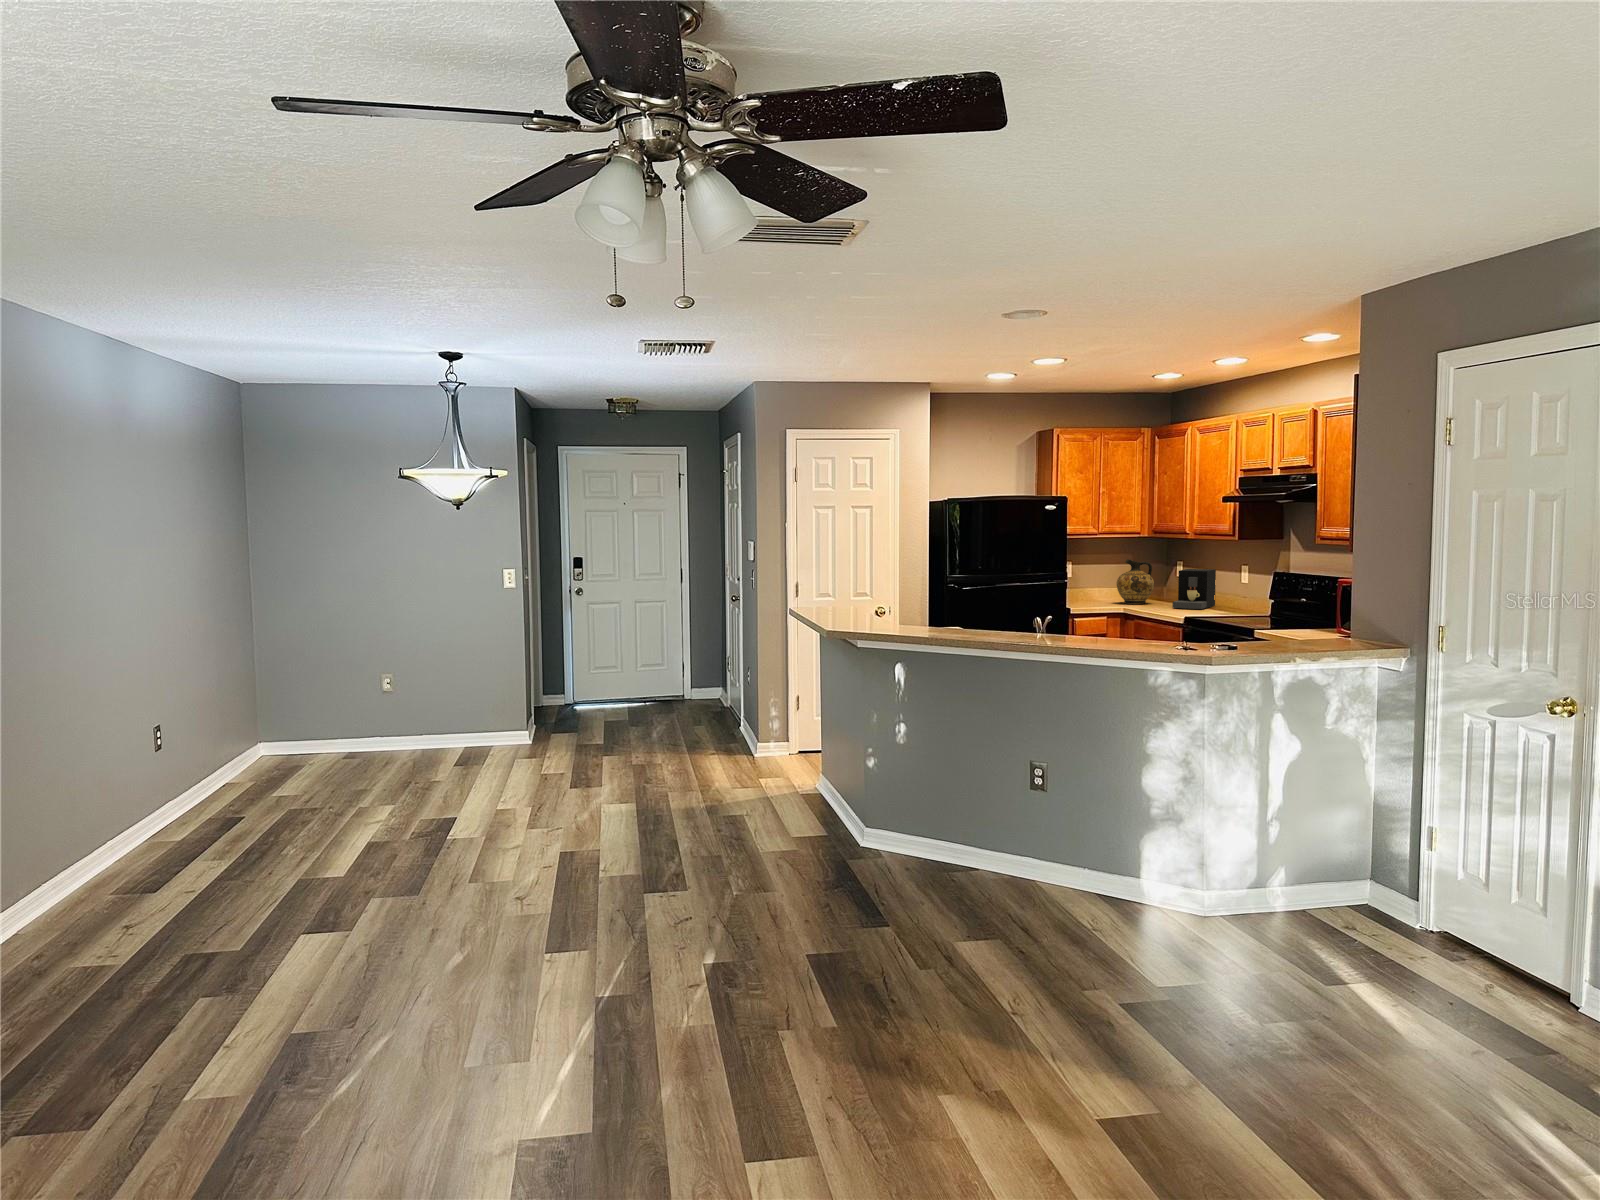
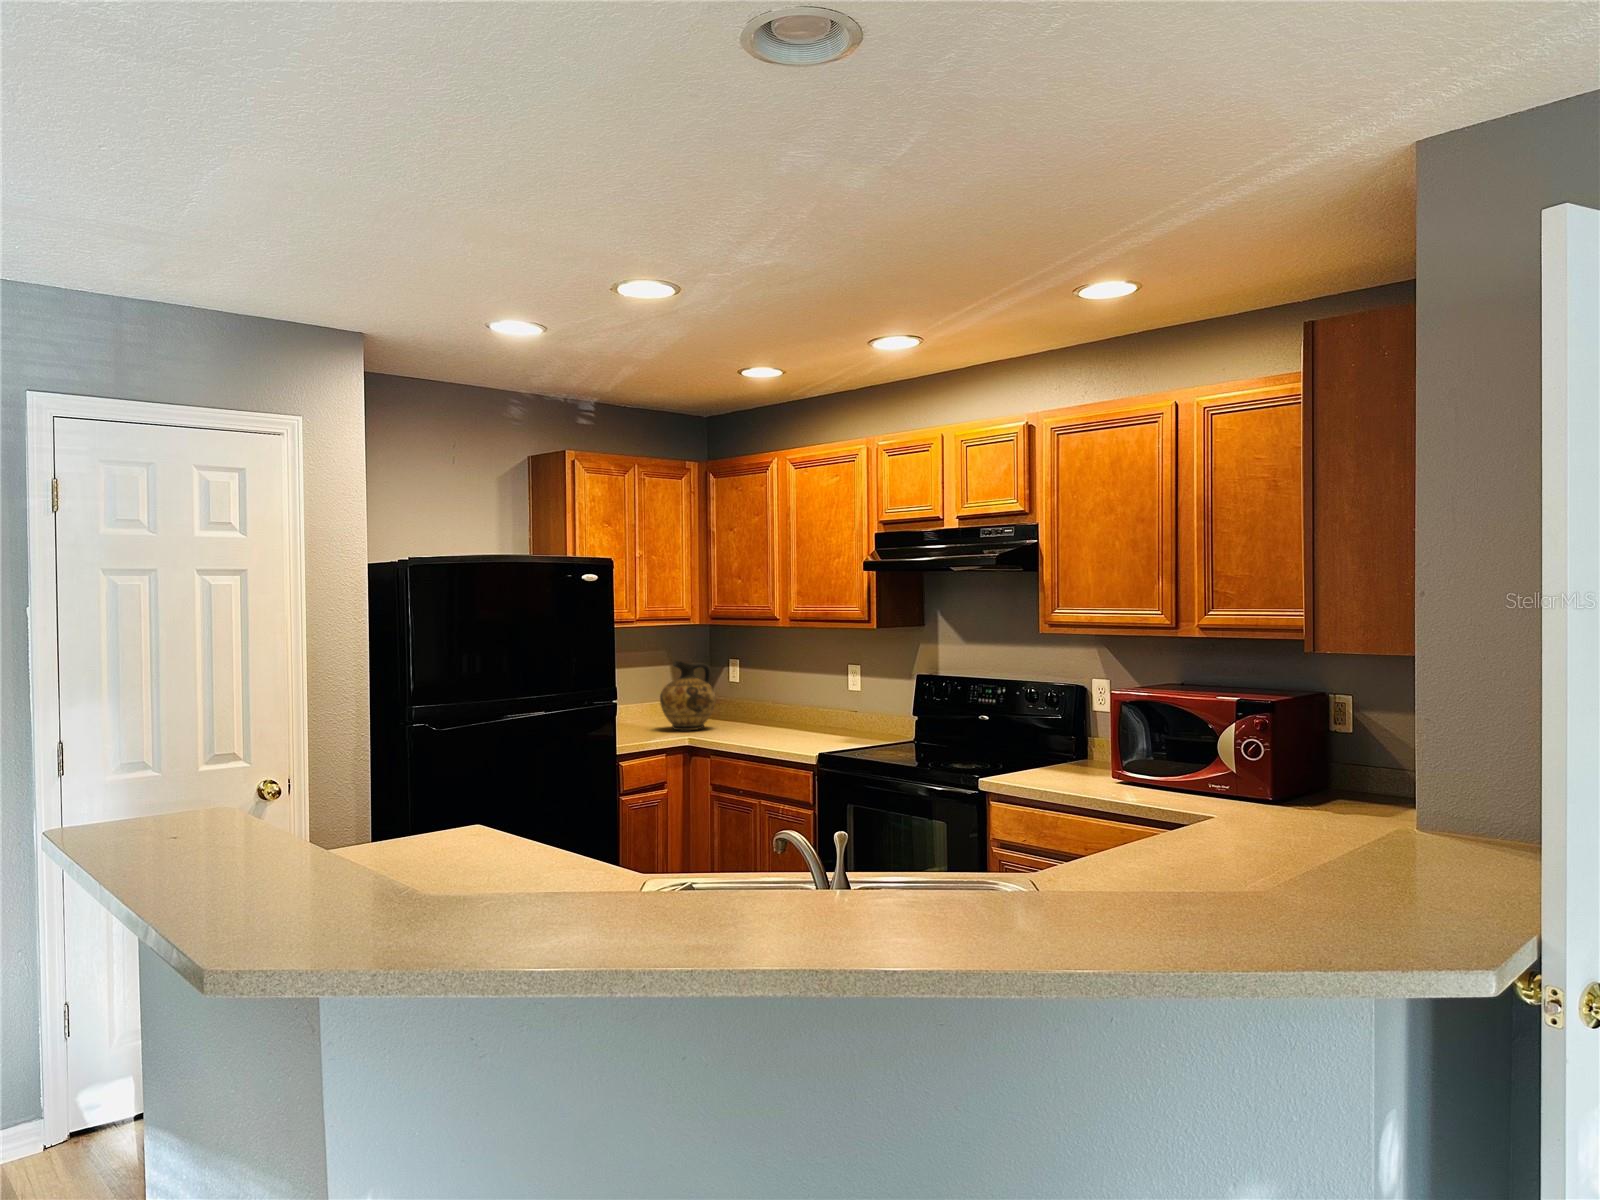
coffee maker: present [1172,569,1216,609] -> none [761,672,805,735]

